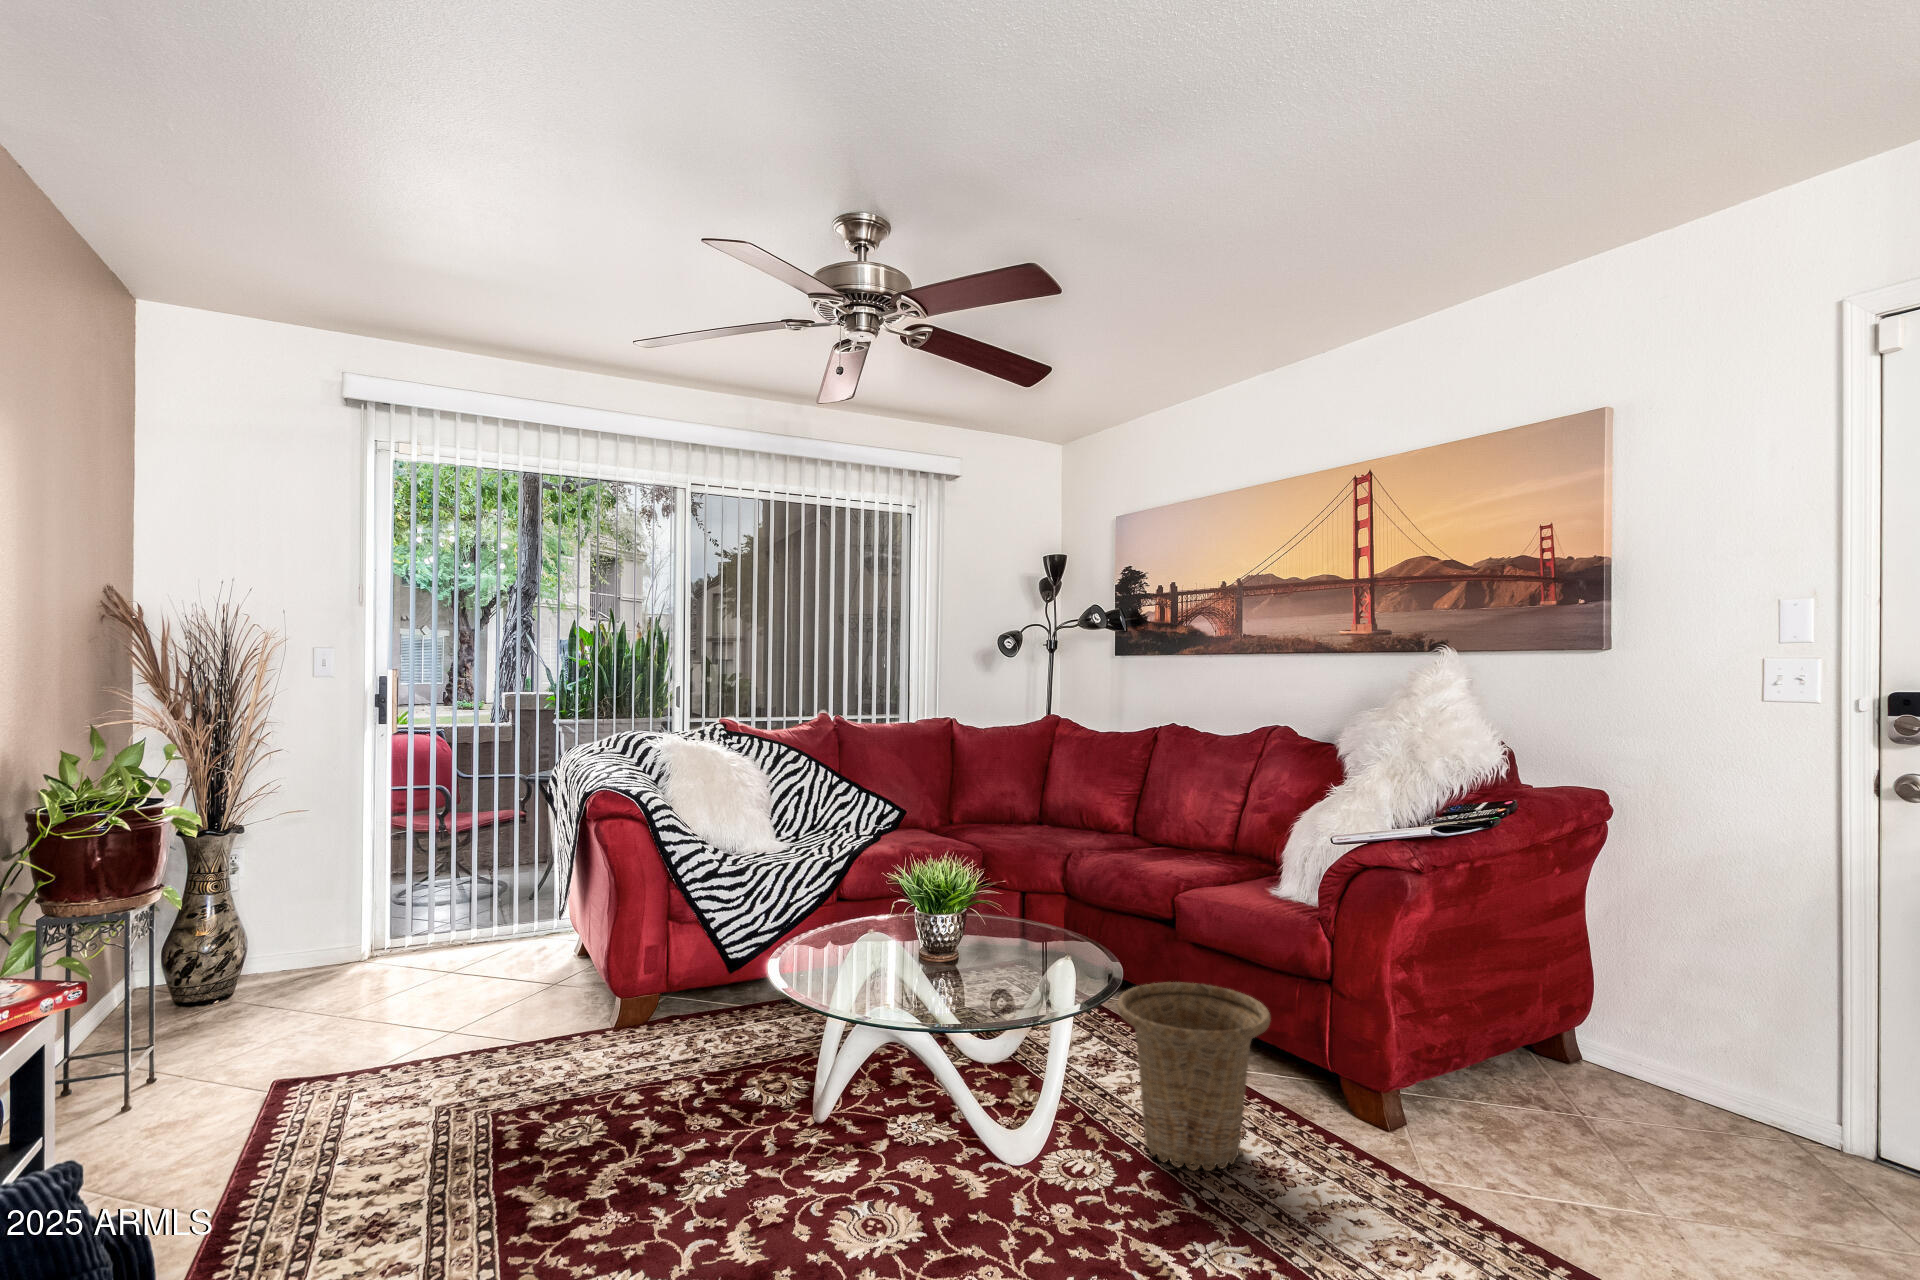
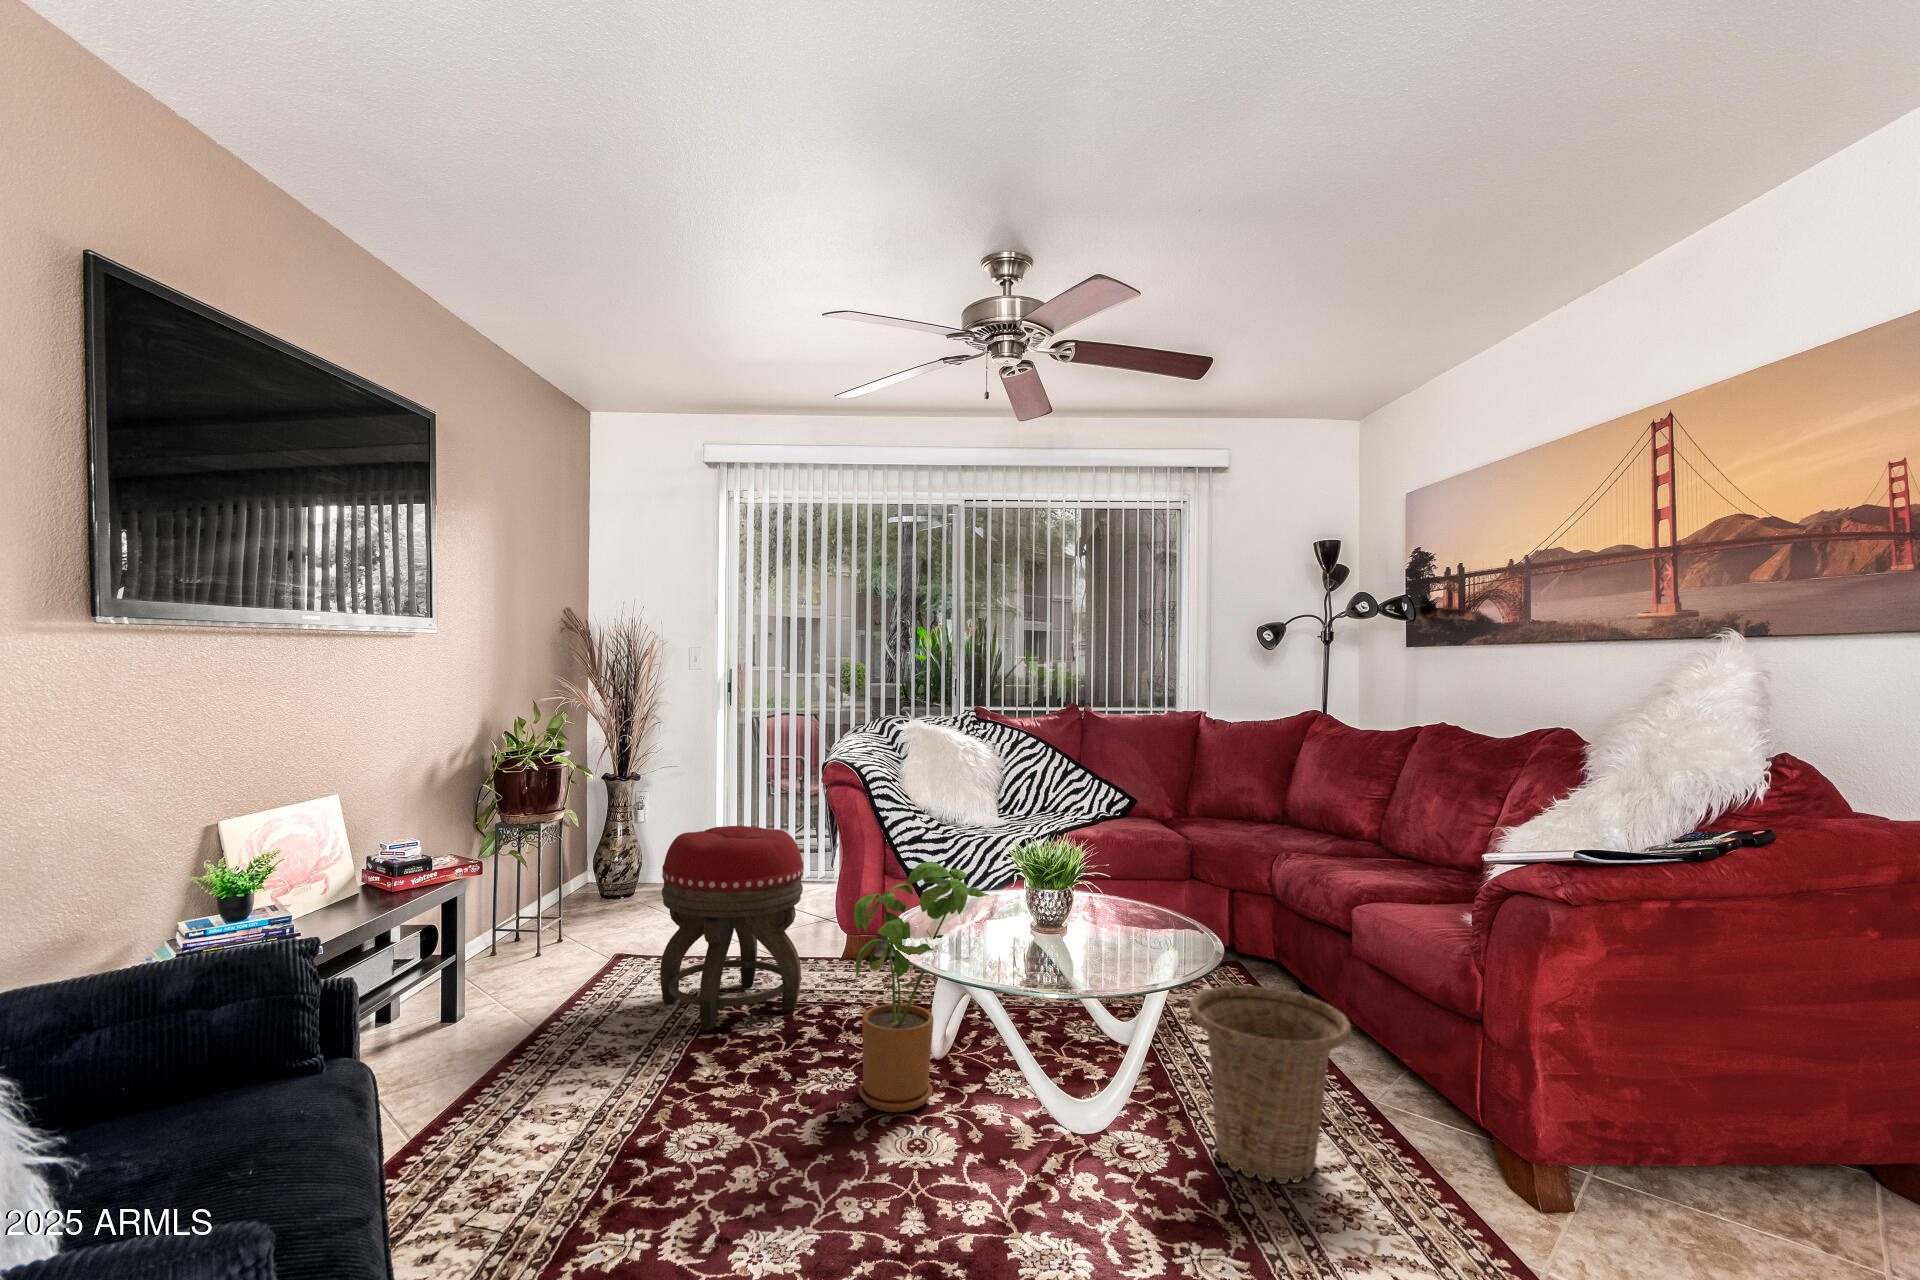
footstool: none [404,883,606,1156] -> present [660,826,803,1031]
house plant: none [745,899,903,1198] -> present [854,862,989,1112]

